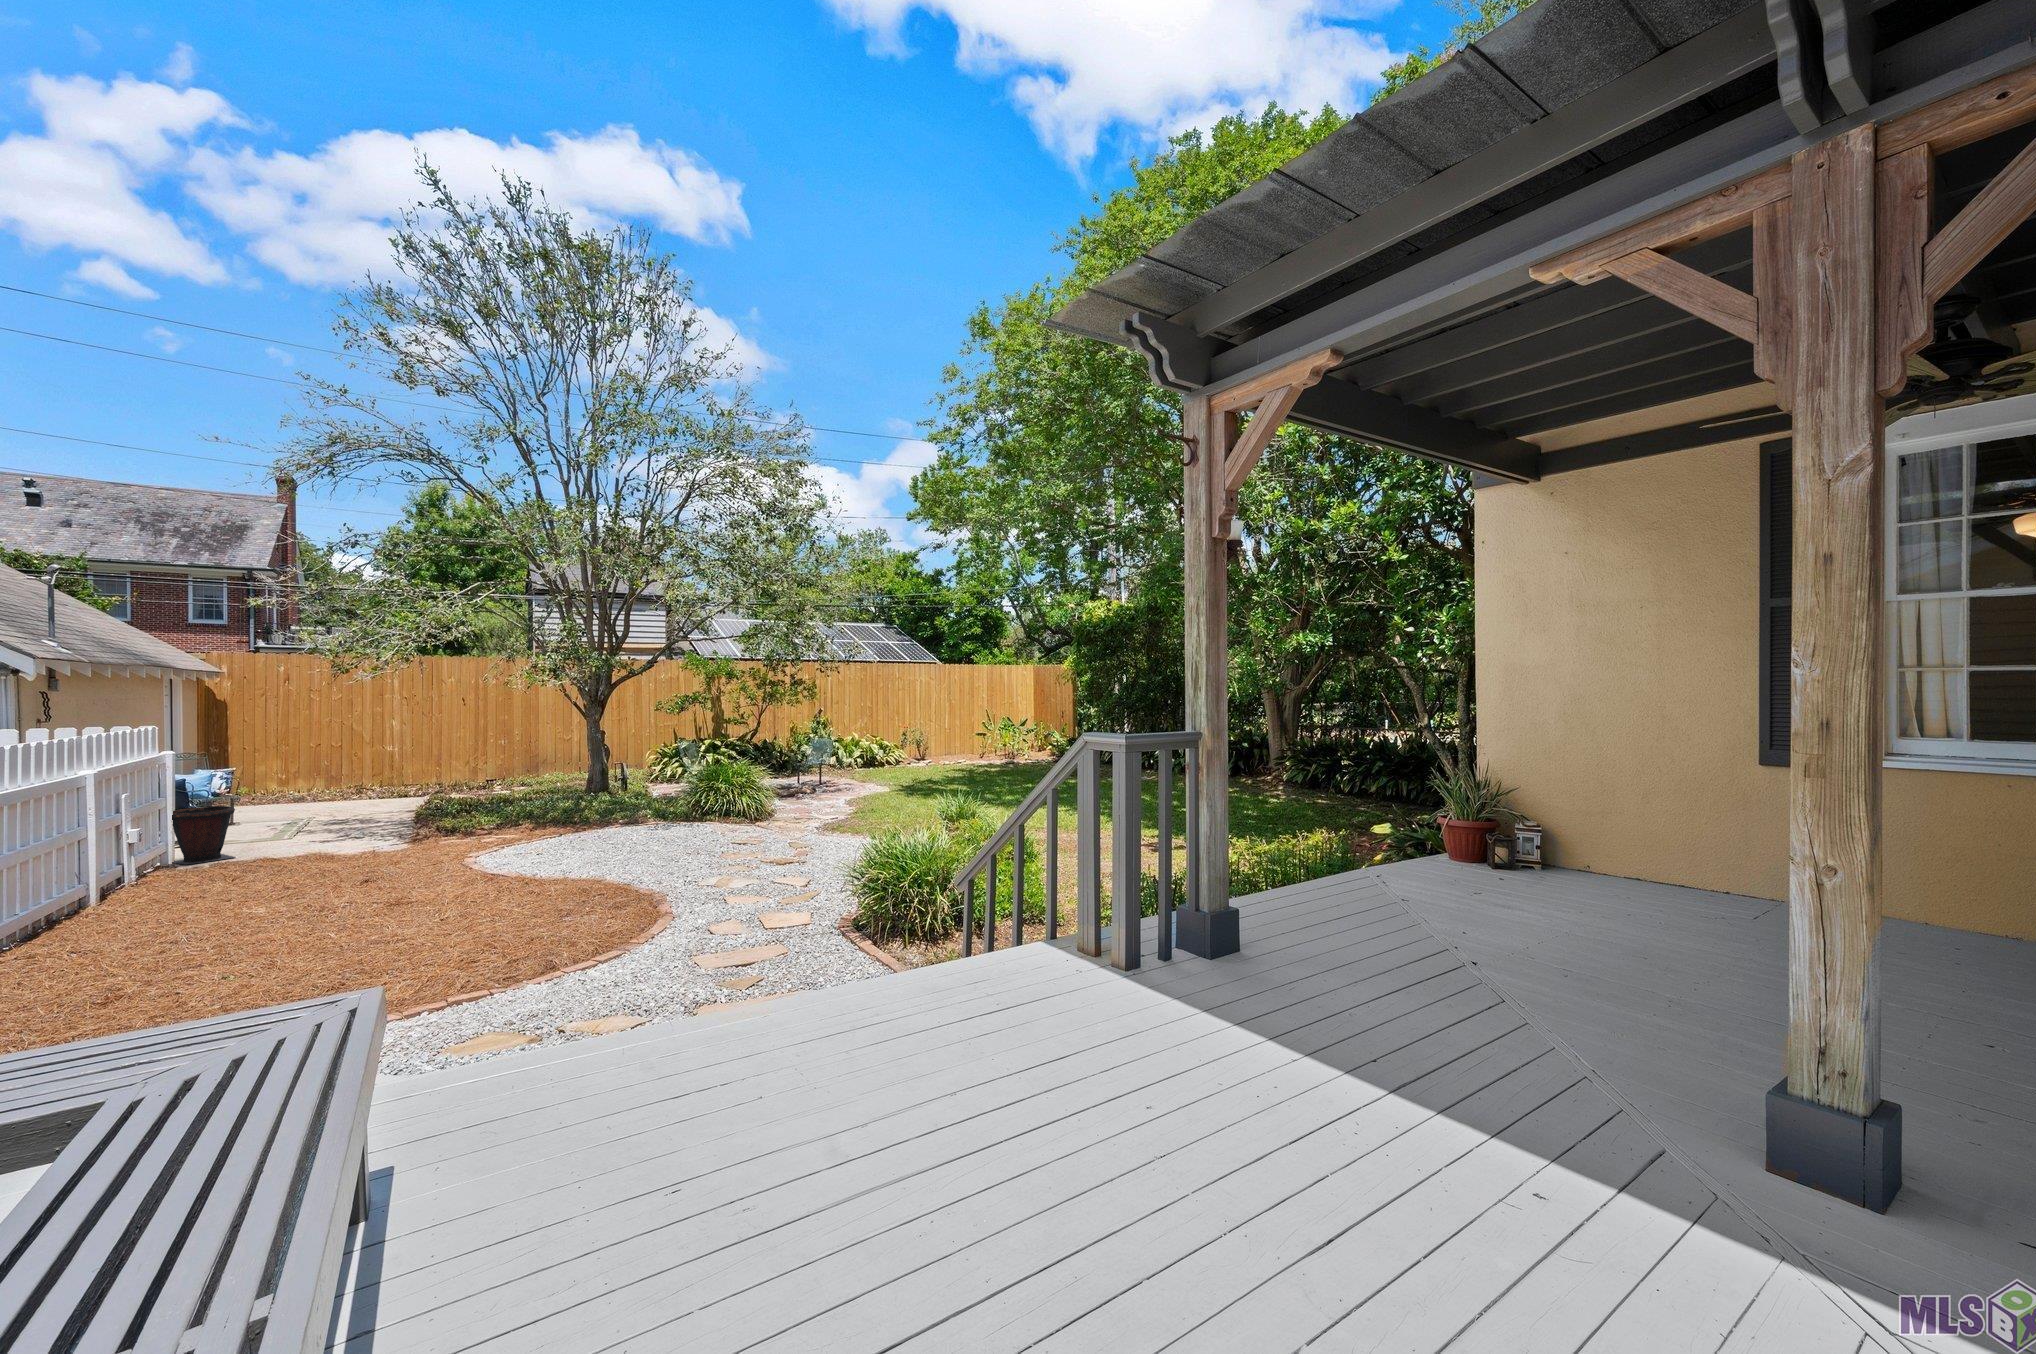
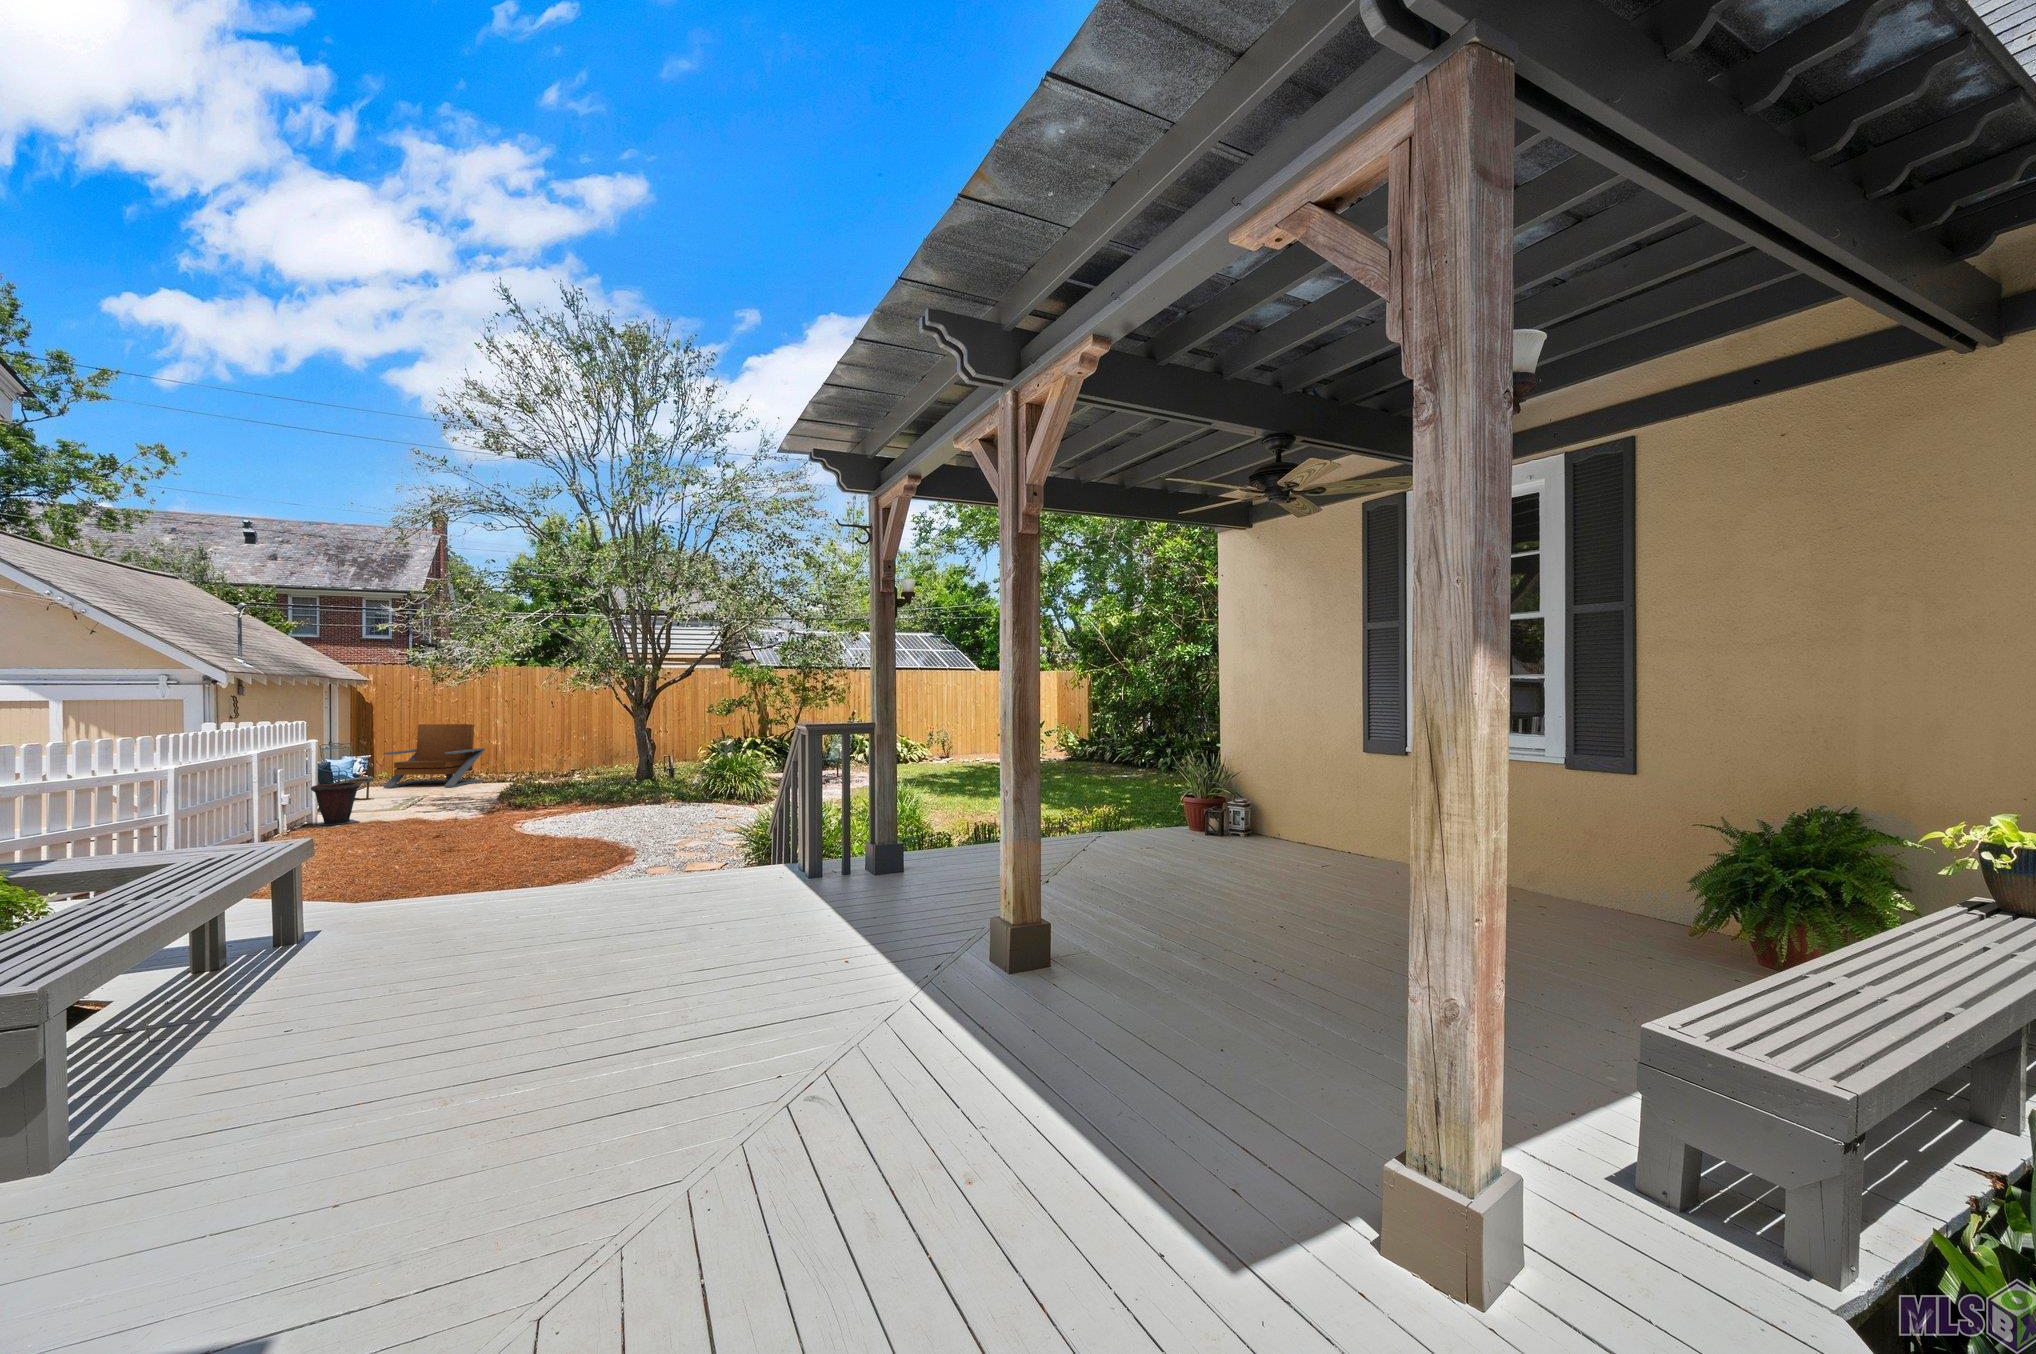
lounge chair: none [247,727,380,808] -> present [384,724,485,788]

